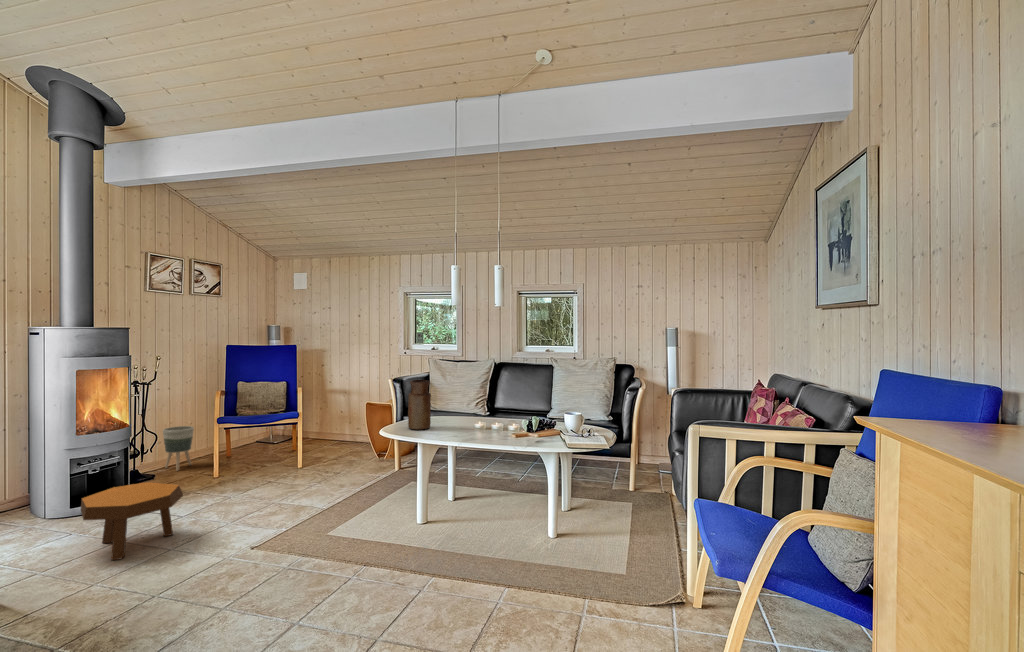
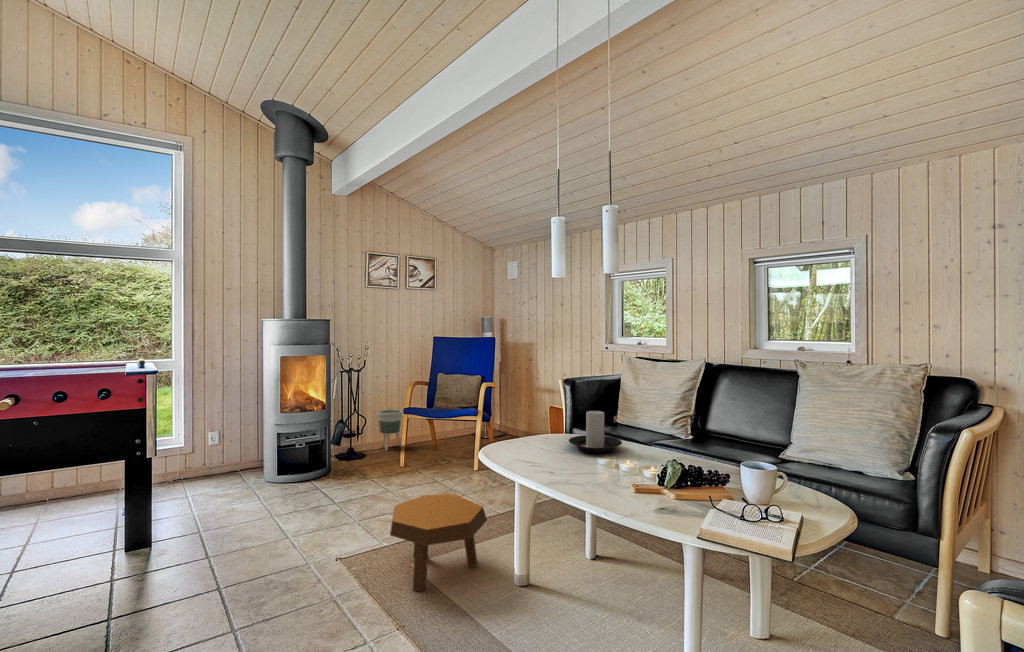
vase: present [408,380,431,430] -> none [515,385,544,453]
candle holder: none [443,395,480,424] -> present [569,411,622,453]
footstool: present [81,483,183,560] -> present [390,494,487,591]

